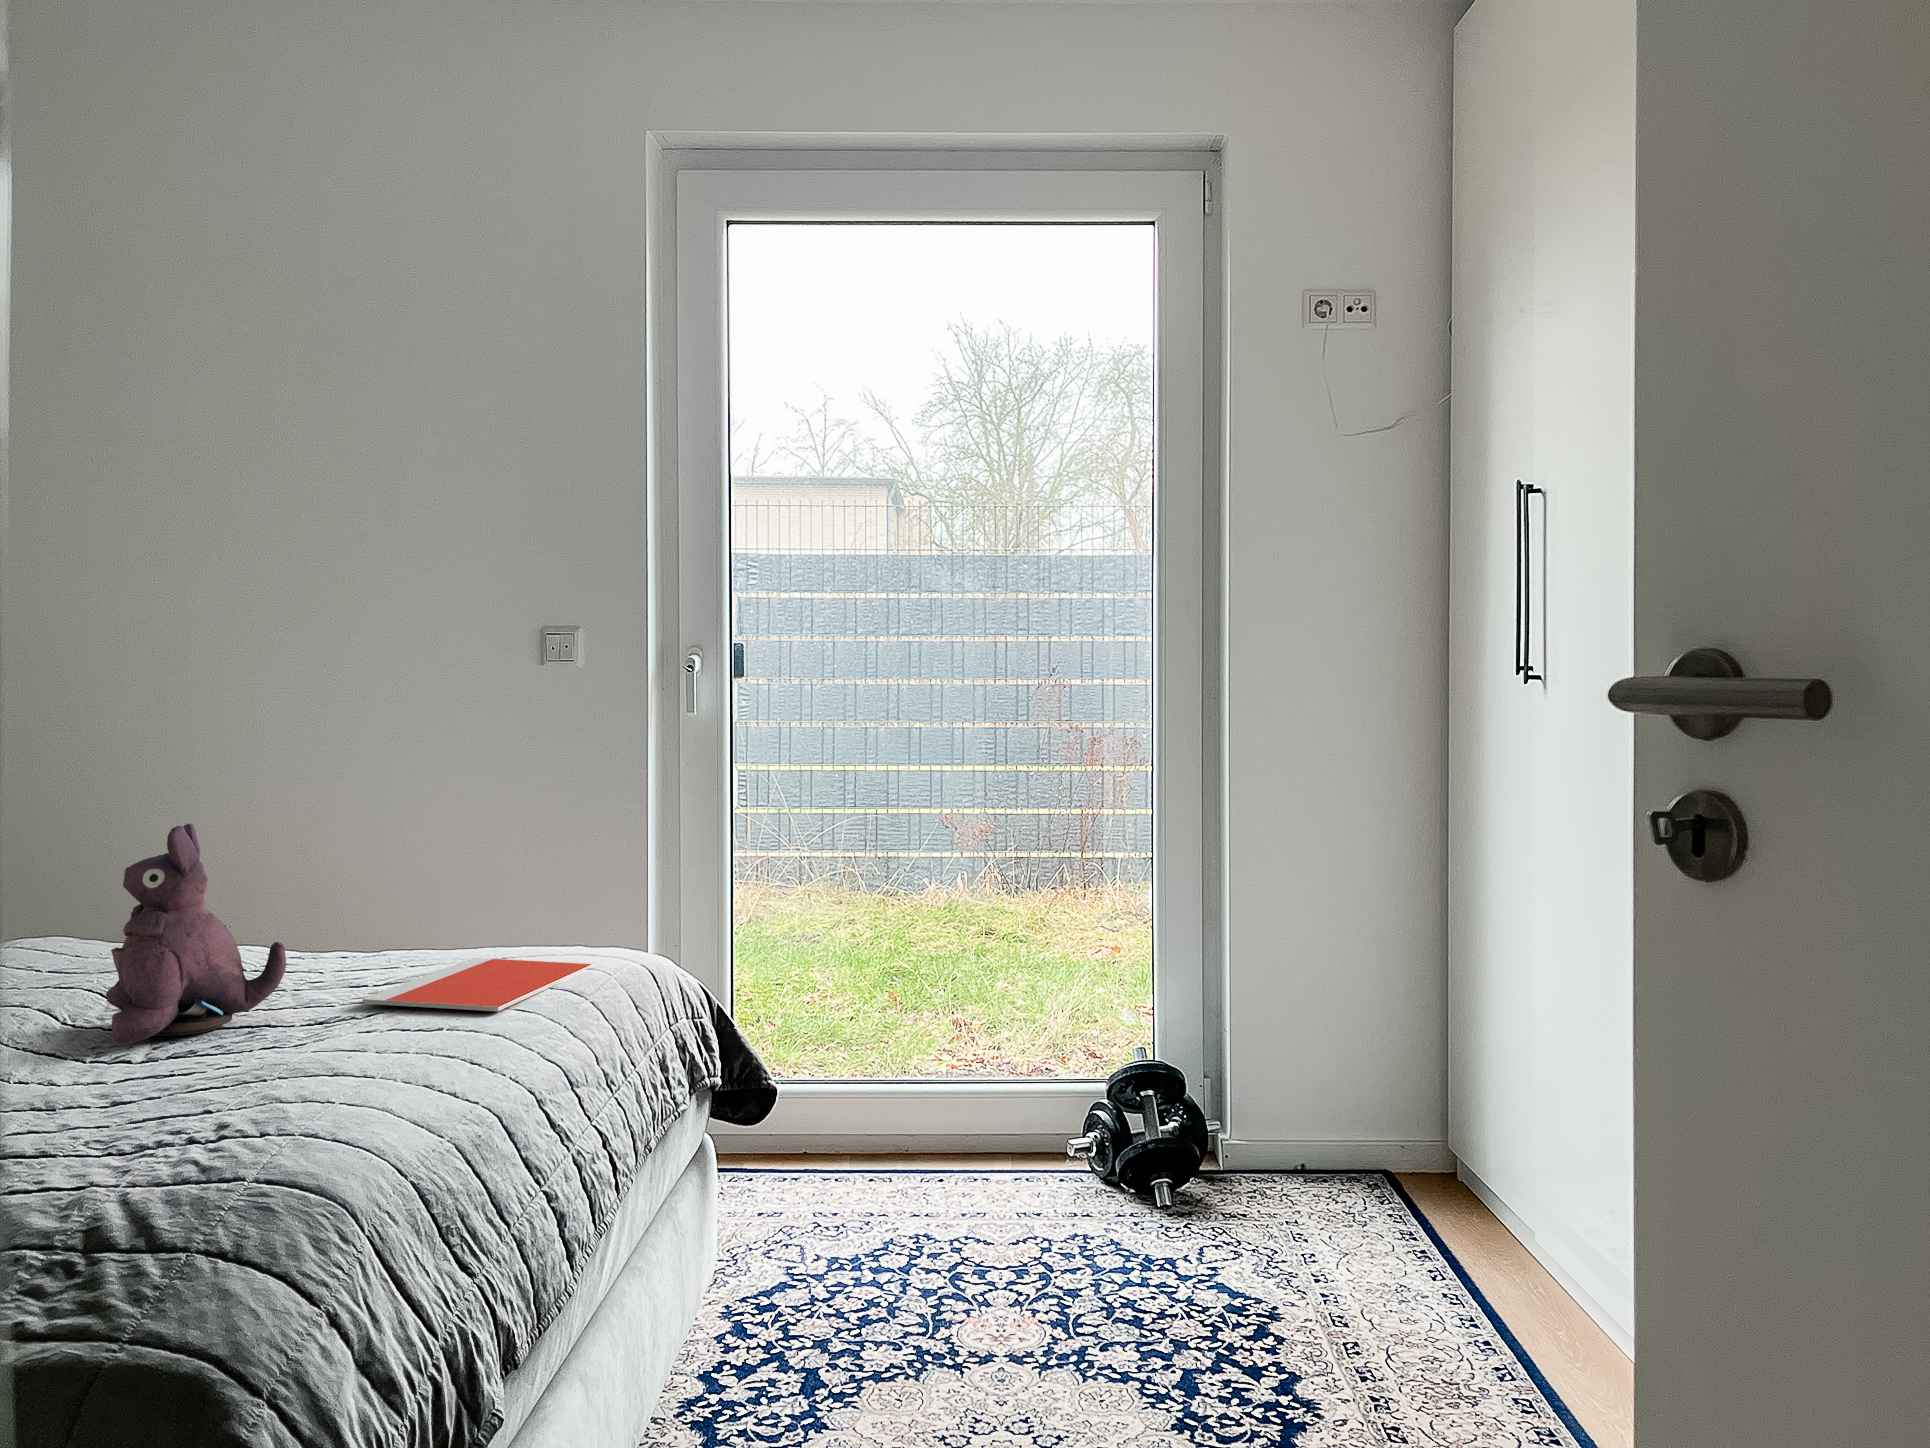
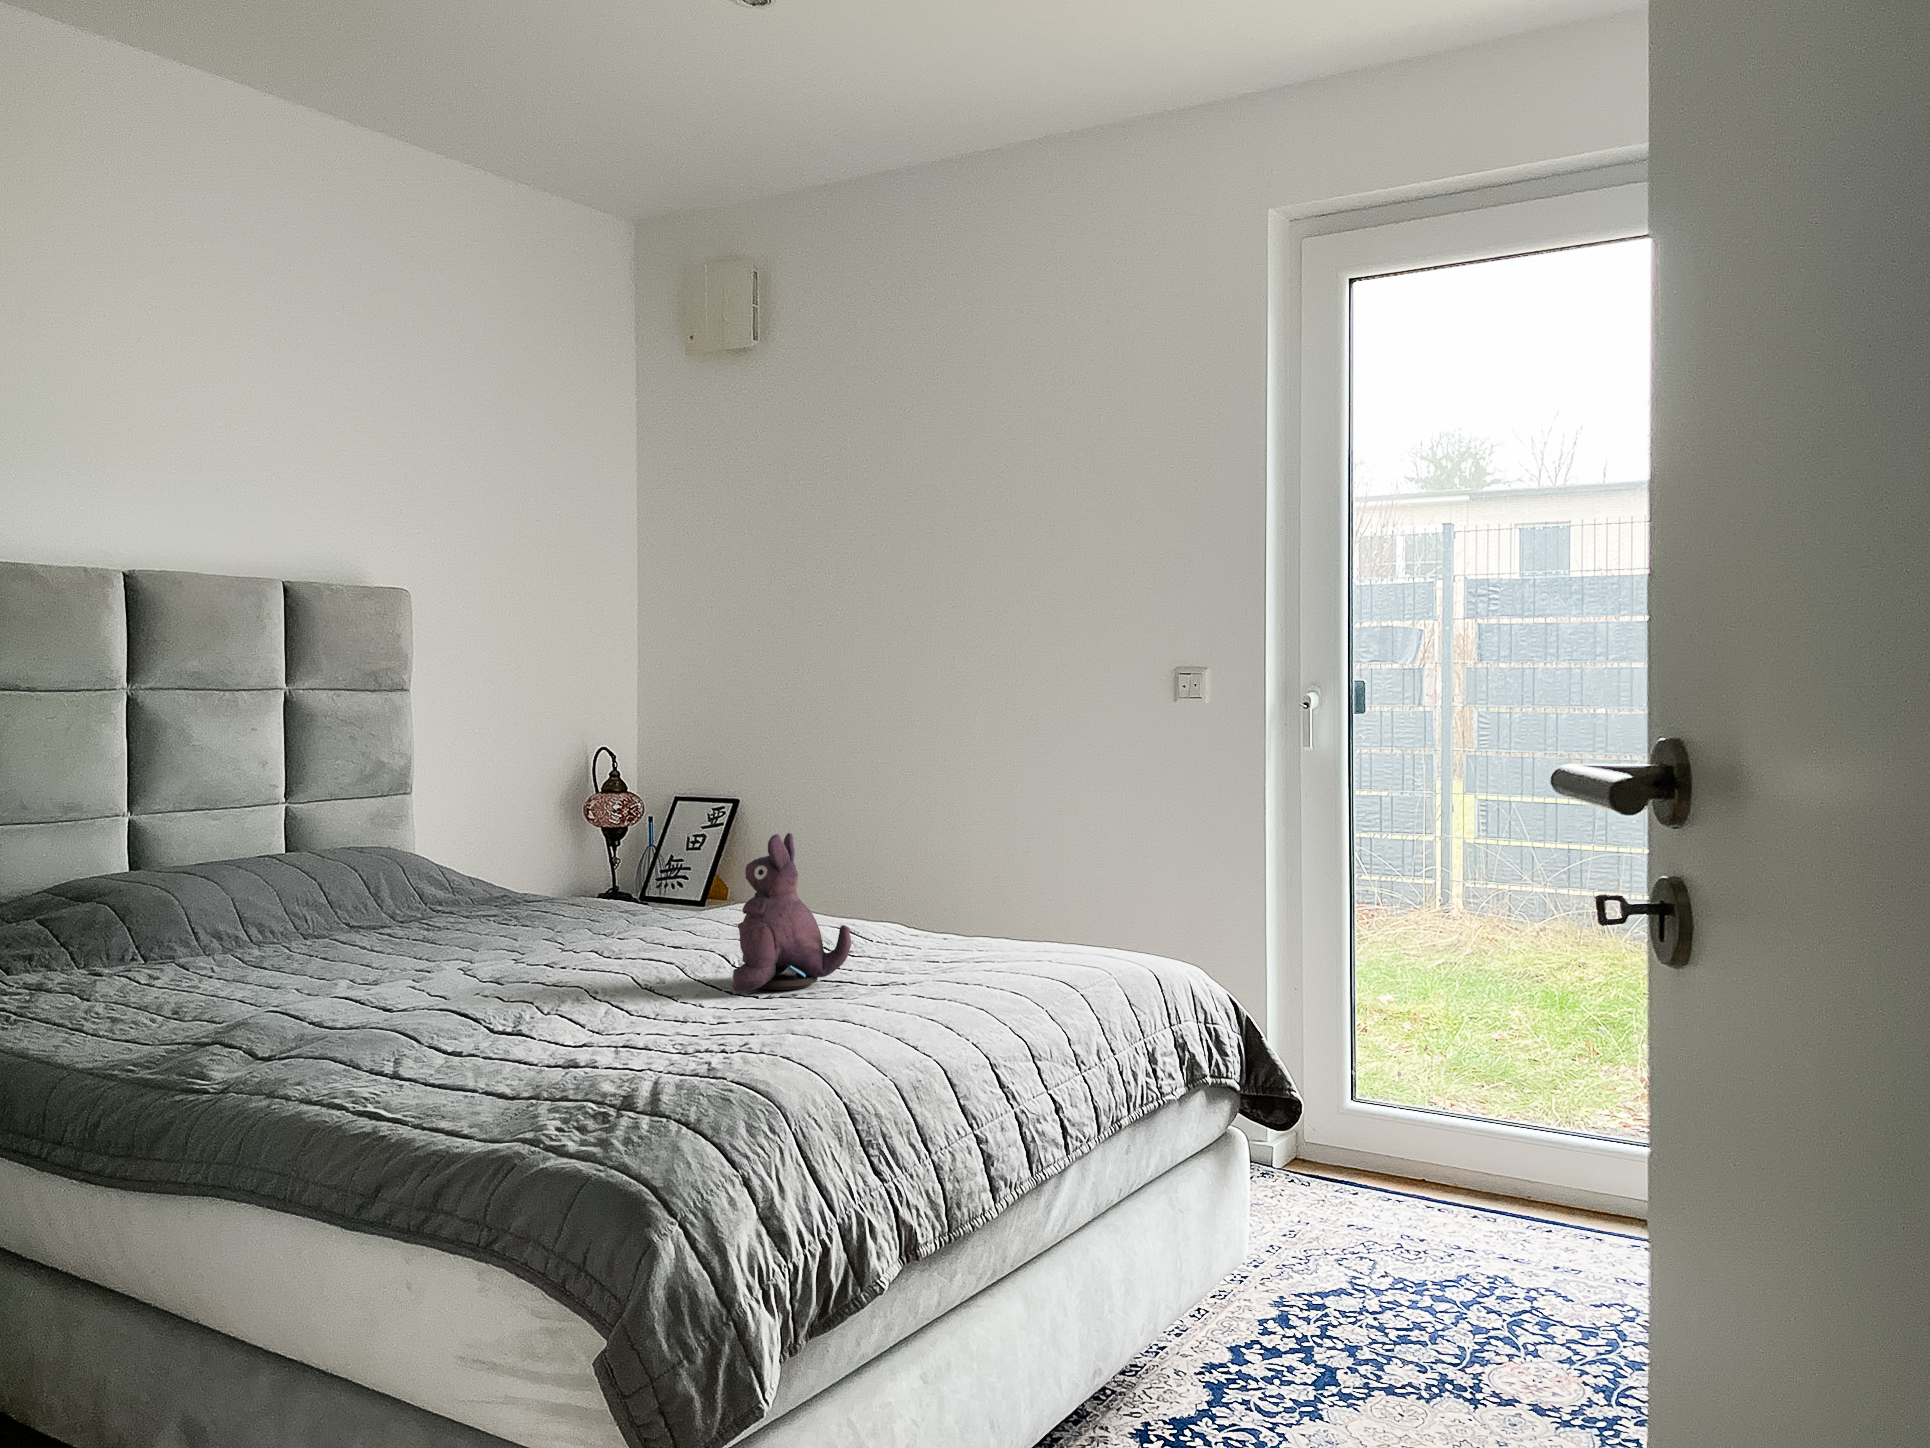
notebook: present [363,958,592,1011] -> none [908,951,1106,993]

